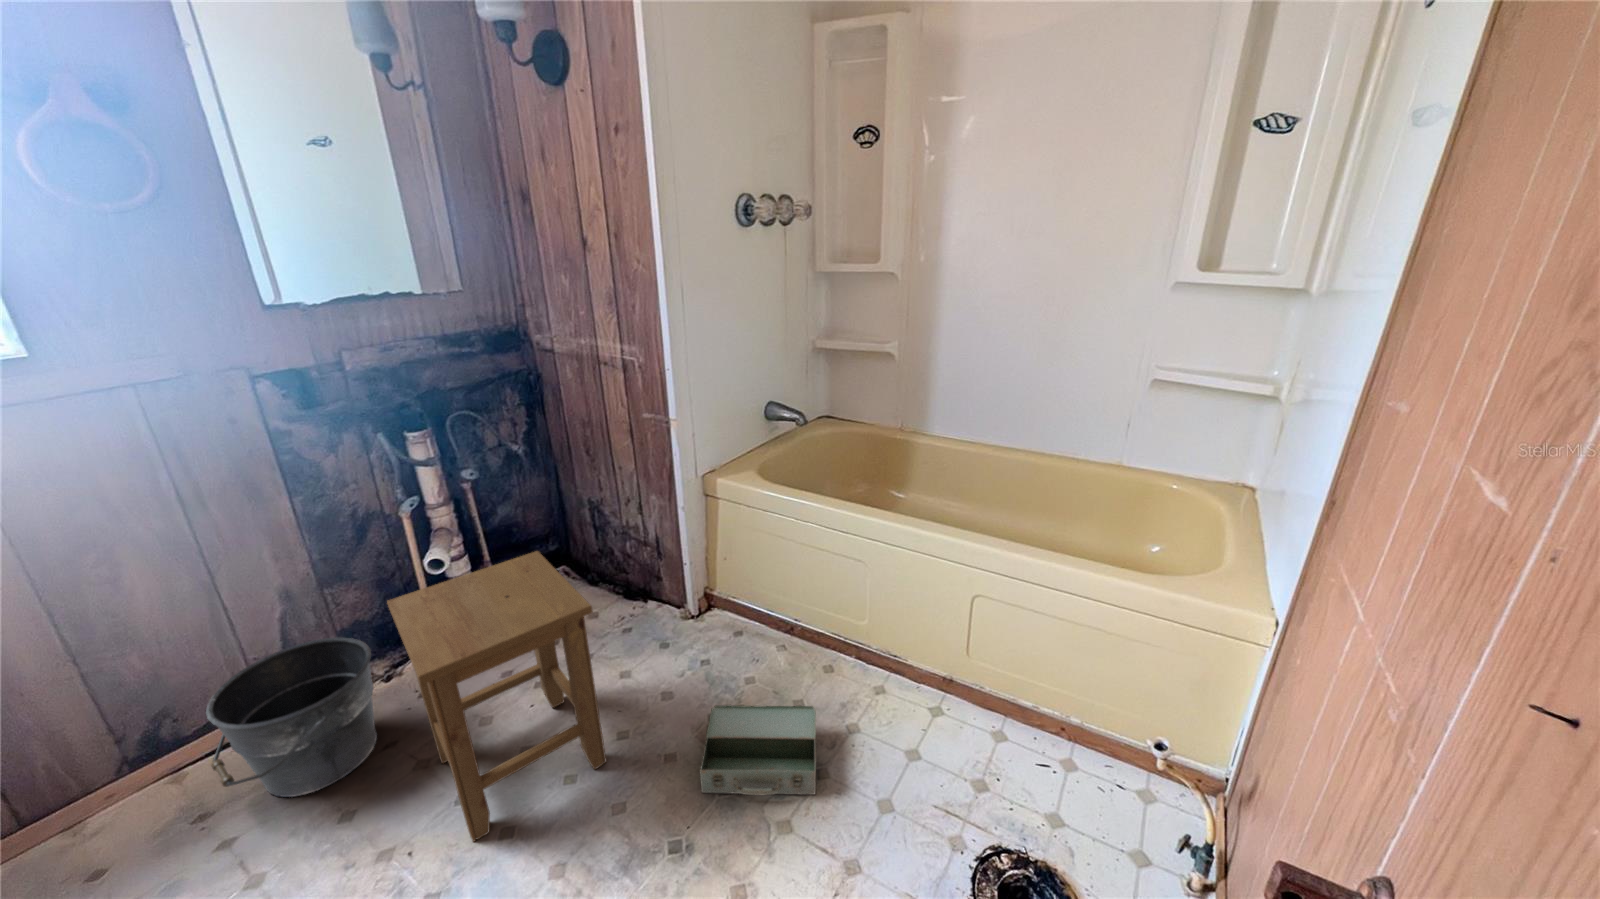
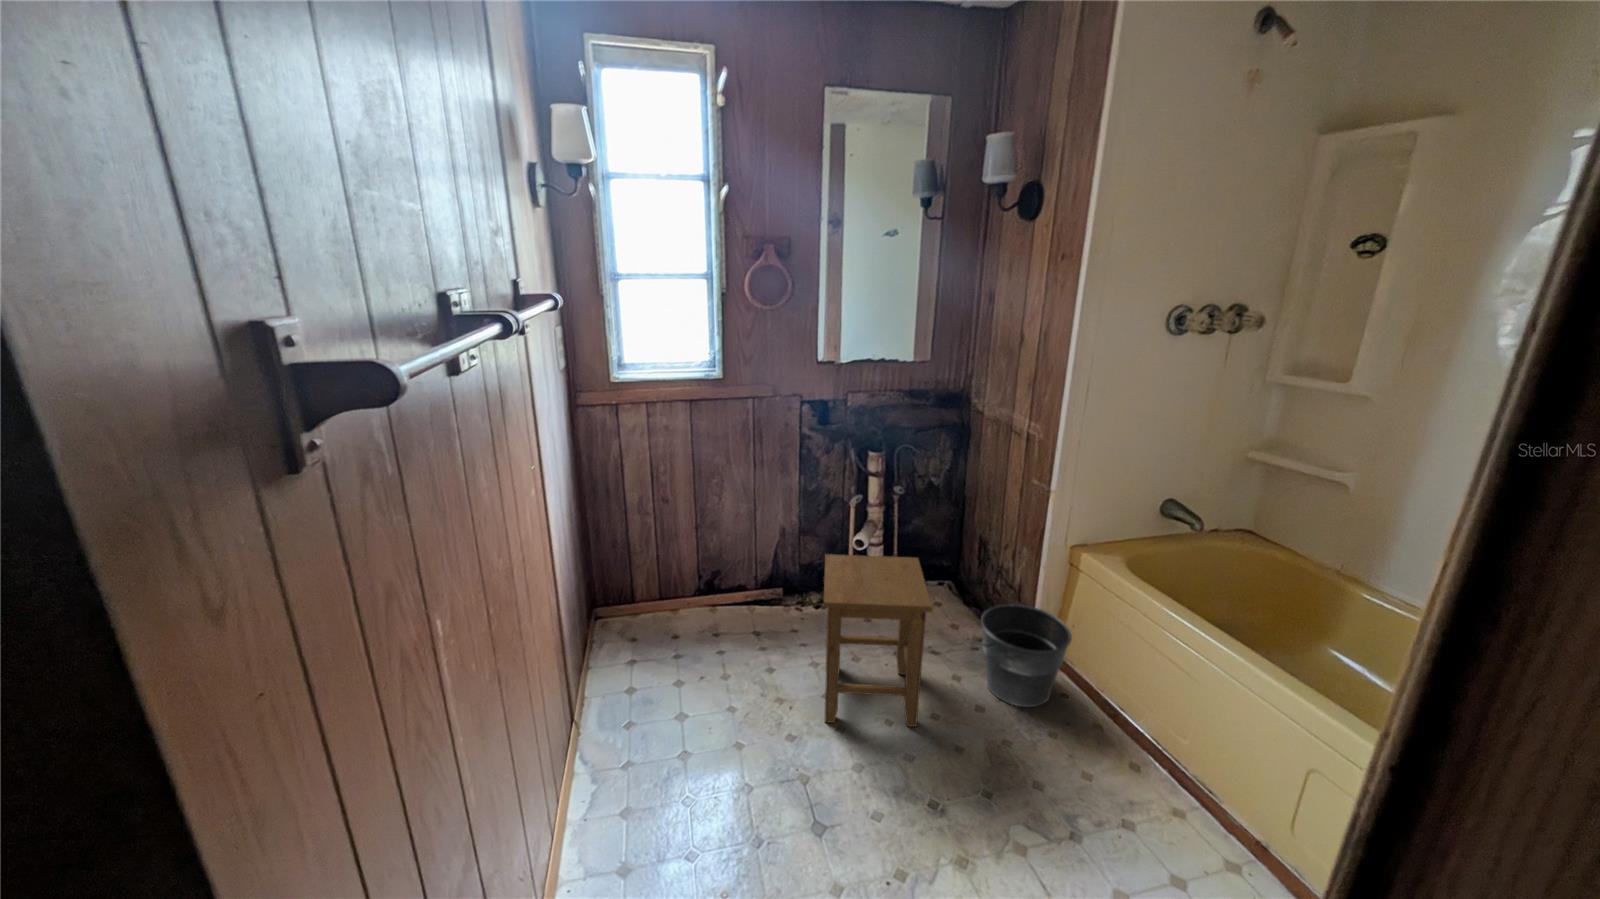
bucket: present [206,637,377,797] -> present [971,604,1072,707]
toolbox: present [700,705,816,795] -> none [970,732,1093,845]

